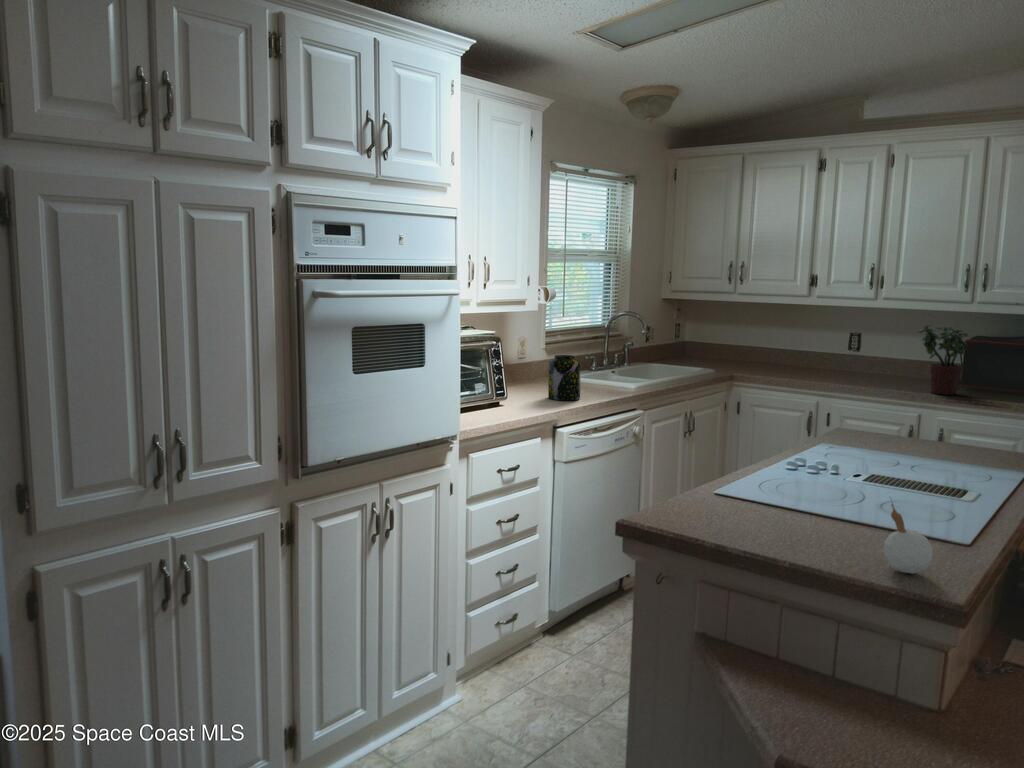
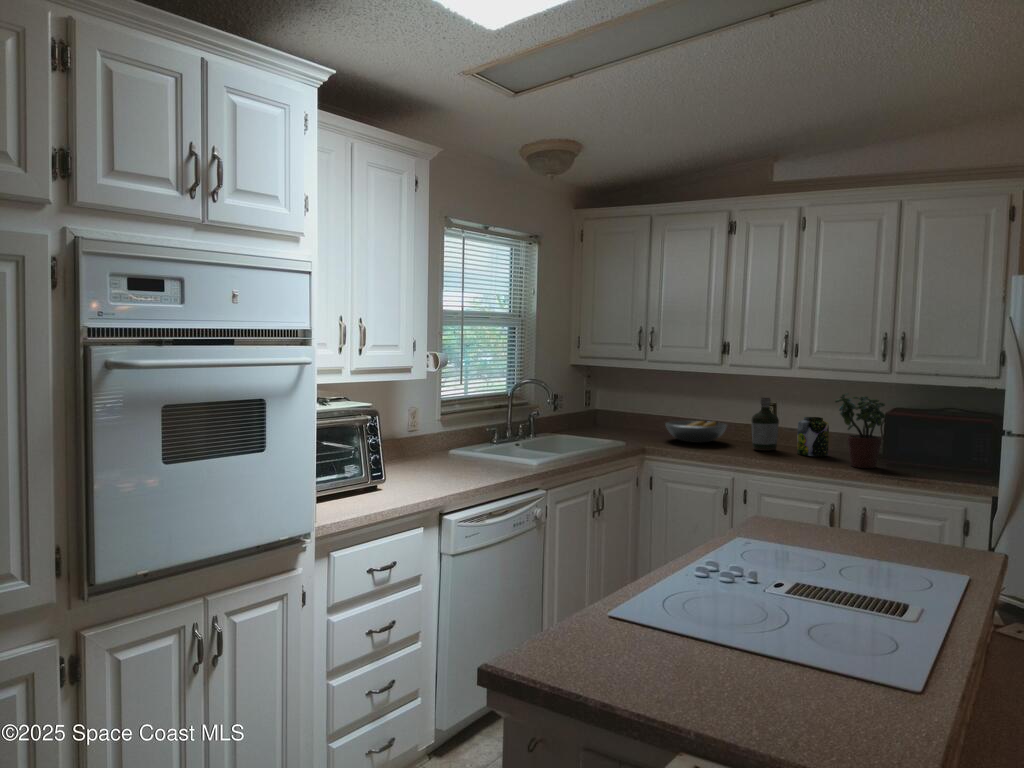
bottle: none [835,328,861,379] -> present [752,397,779,451]
fruit bowl: none [750,350,811,371] -> present [666,421,727,443]
jar: present [548,355,580,400] -> present [797,417,829,456]
candle: present [884,496,933,574] -> none [804,621,863,726]

